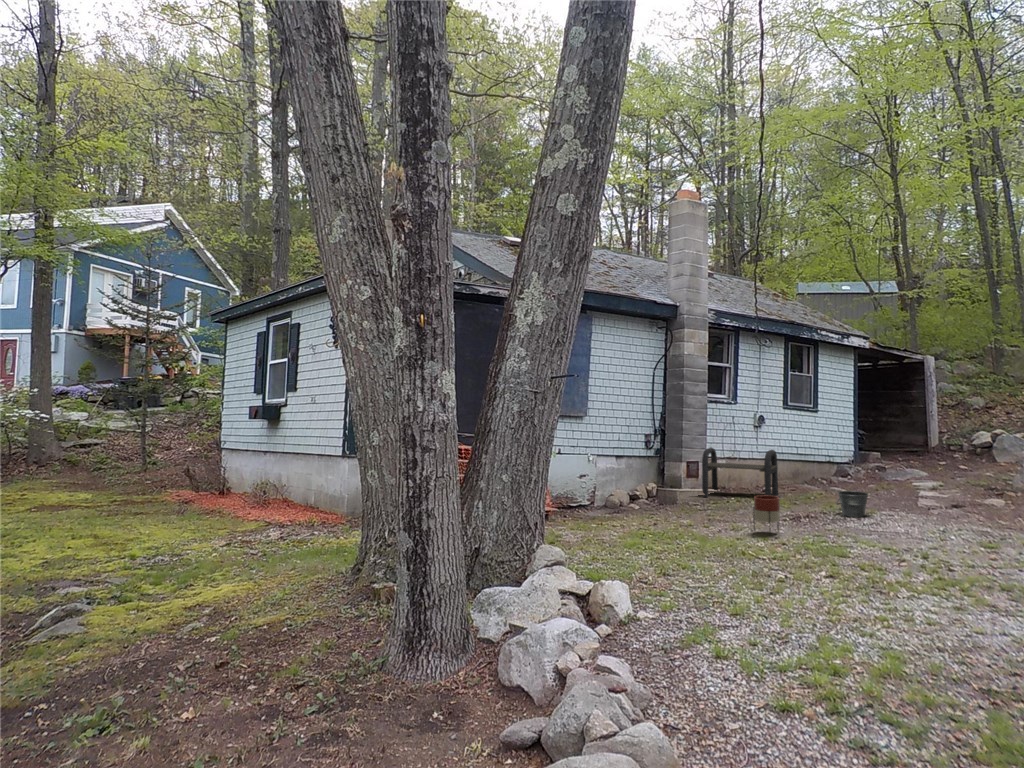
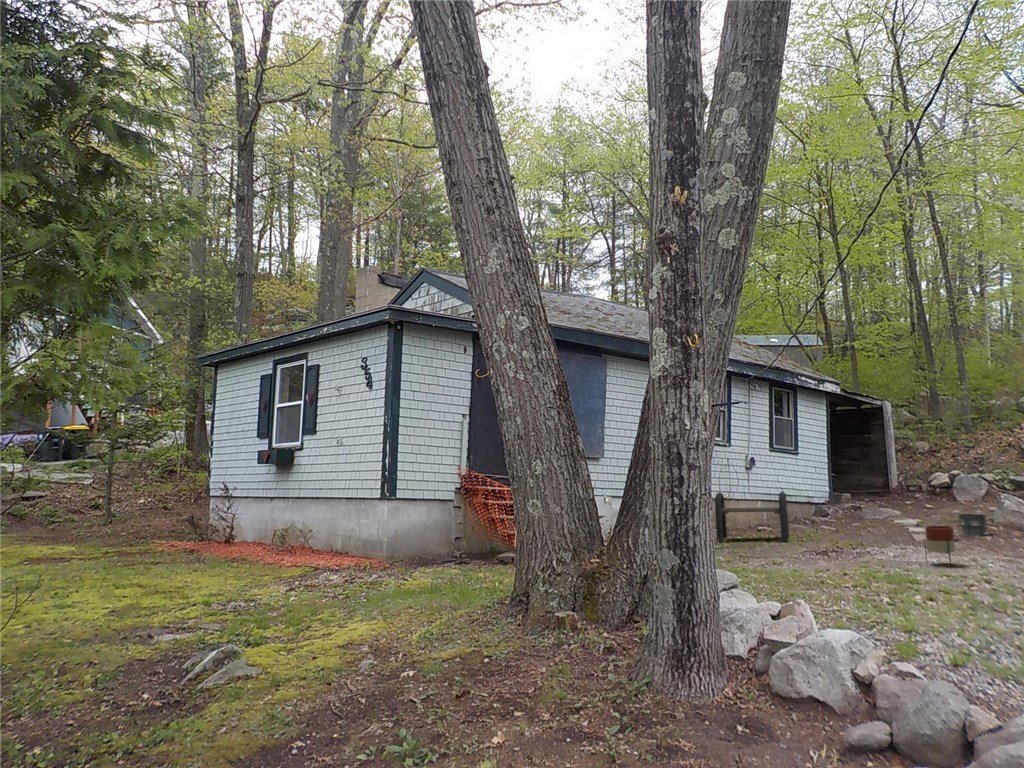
bucket: present [836,491,868,517] -> present [956,514,986,537]
planter: present [753,495,780,531] -> present [924,526,955,566]

